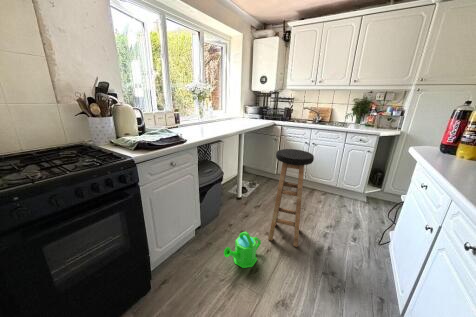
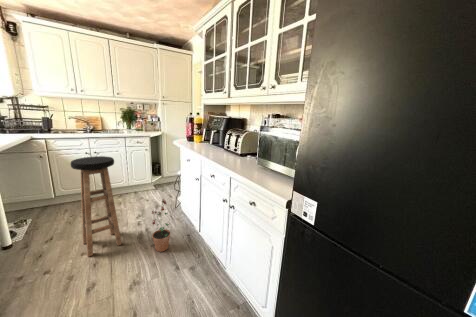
potted plant: none [325,228,359,293] -> present [152,199,170,252]
watering can: present [224,231,261,268] -> none [43,256,88,300]

